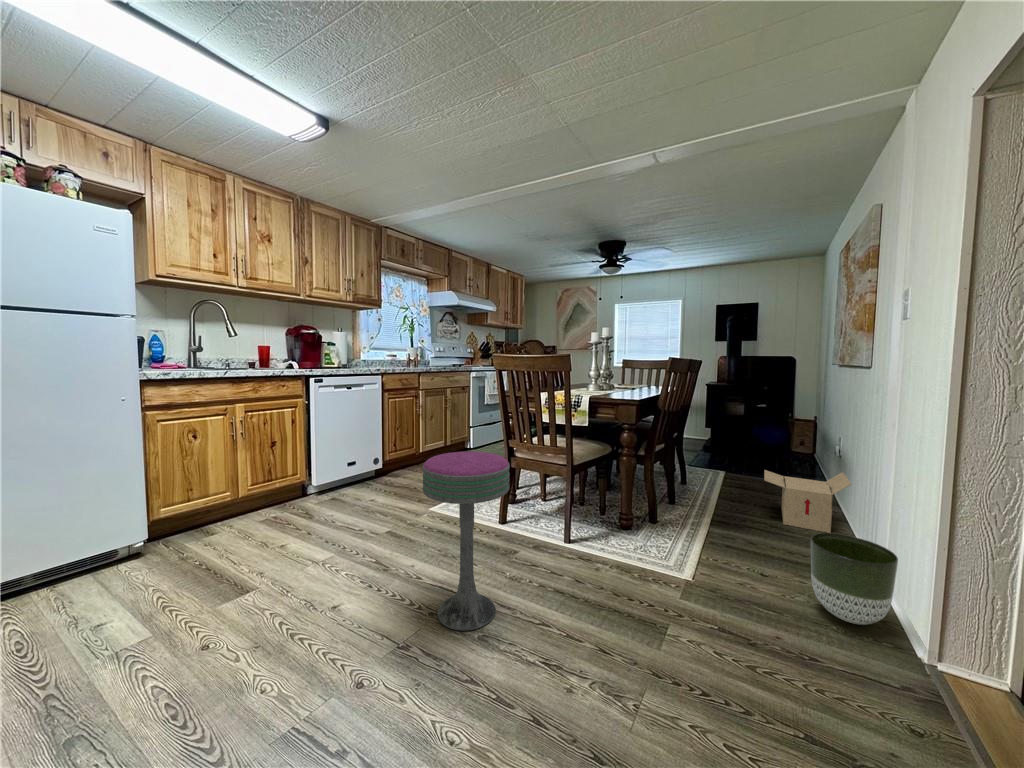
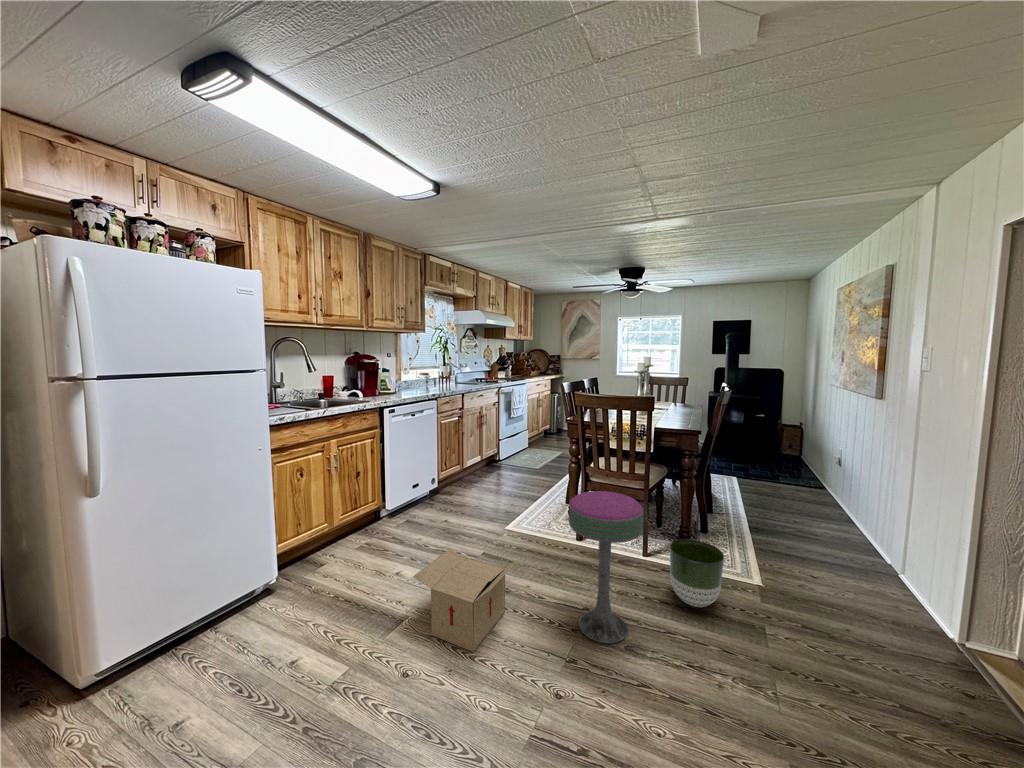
cardboard box: present [764,470,851,533] -> present [413,549,518,652]
planter: present [811,533,898,625] -> present [670,539,724,607]

